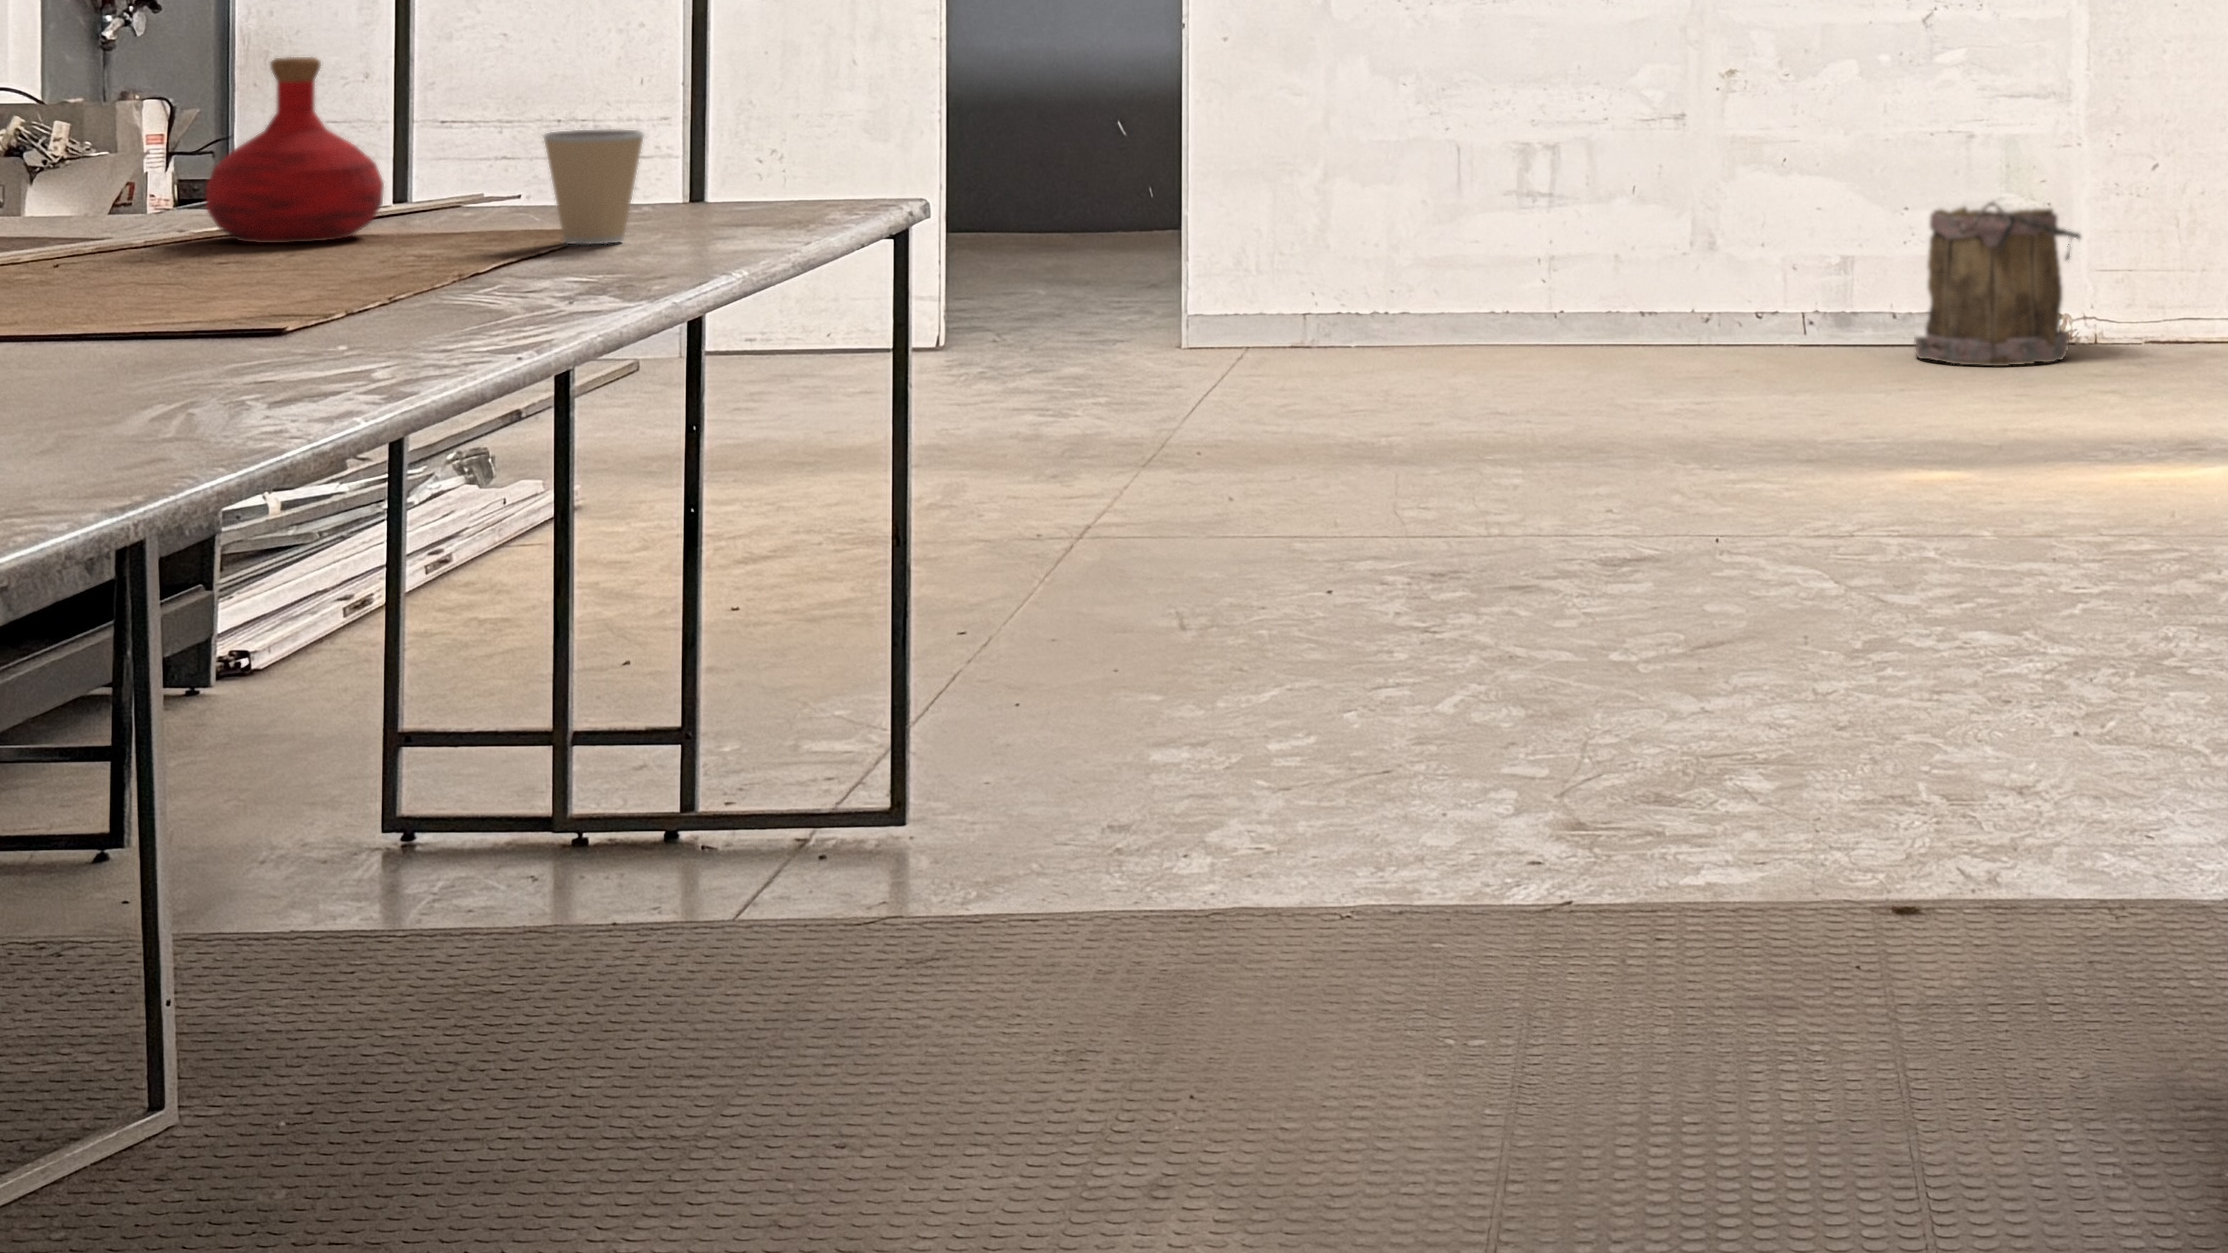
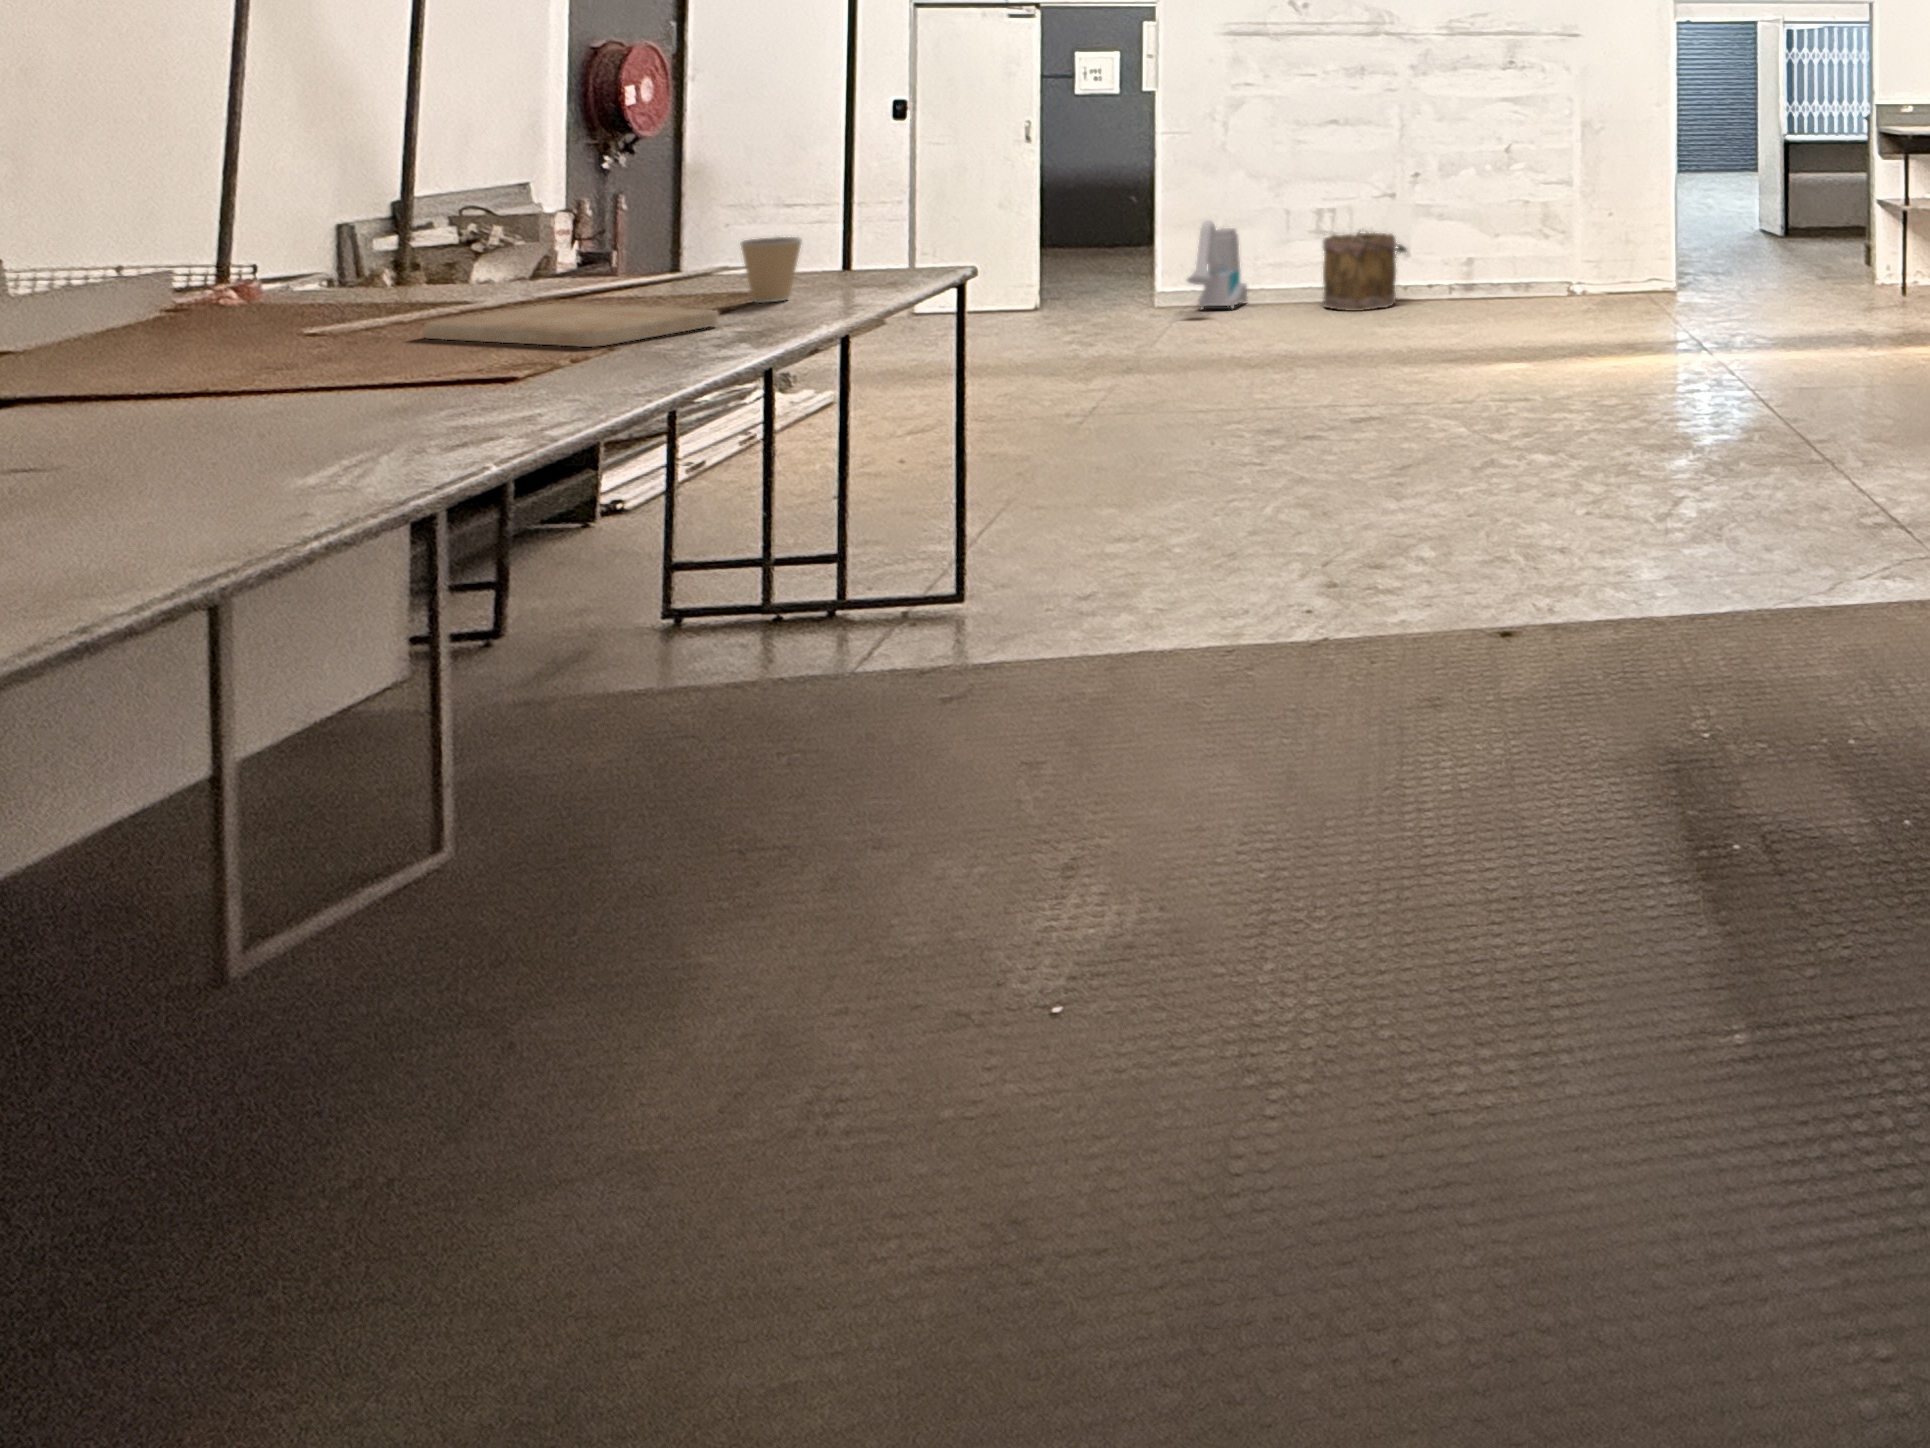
bottle: present [206,57,384,243] -> none [532,200,647,307]
vacuum cleaner: none [1250,160,1374,355] -> present [1187,220,1247,309]
bucket: present [1915,202,2080,366] -> present [1323,232,1406,311]
cutting board: none [81,232,536,294] -> present [423,304,719,347]

